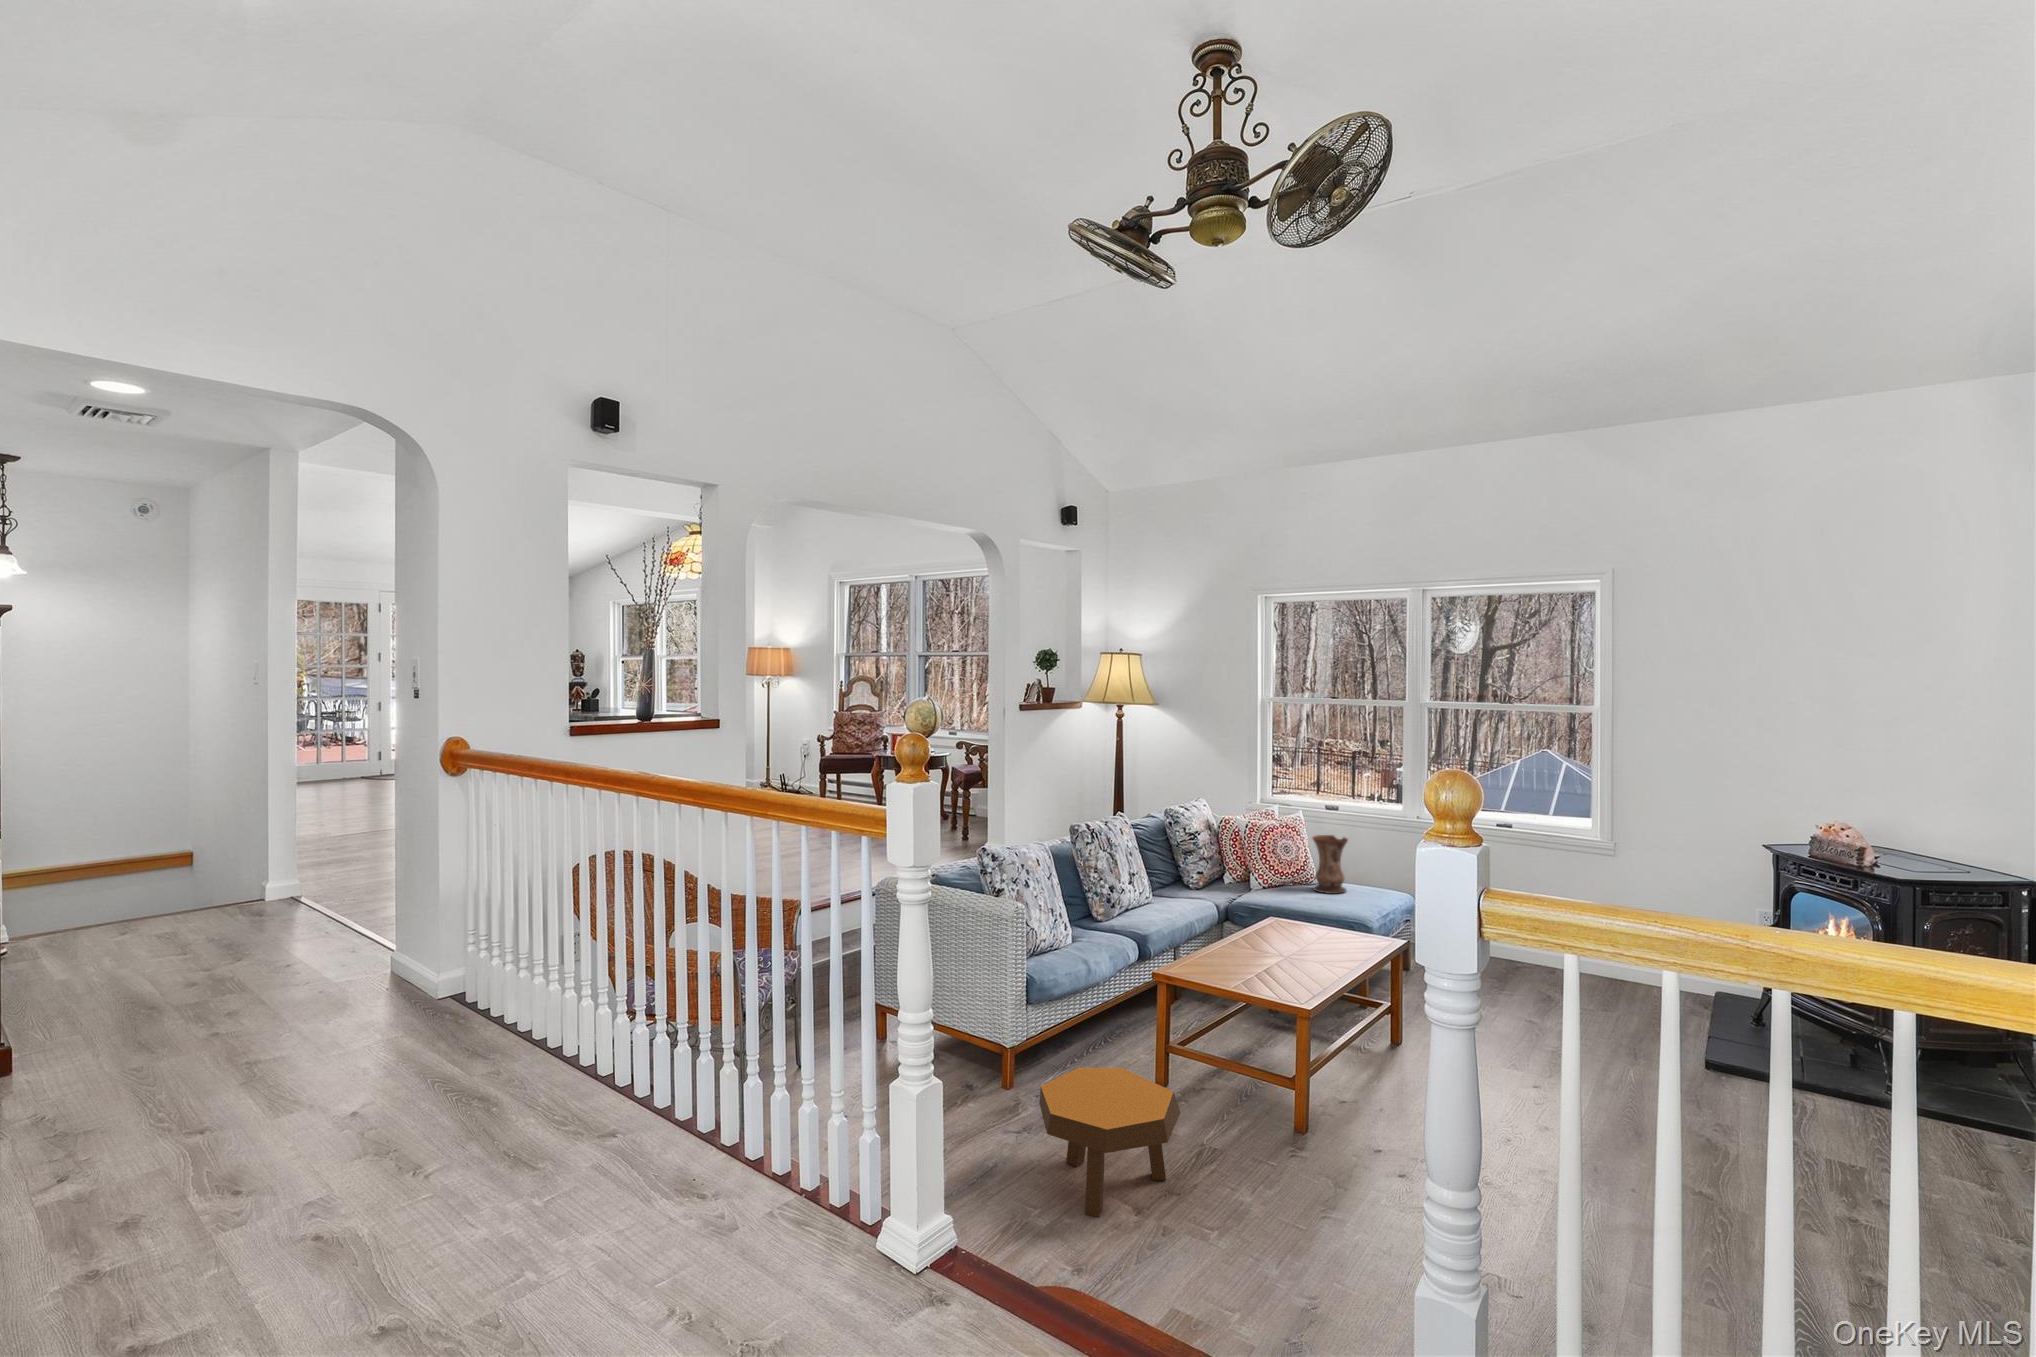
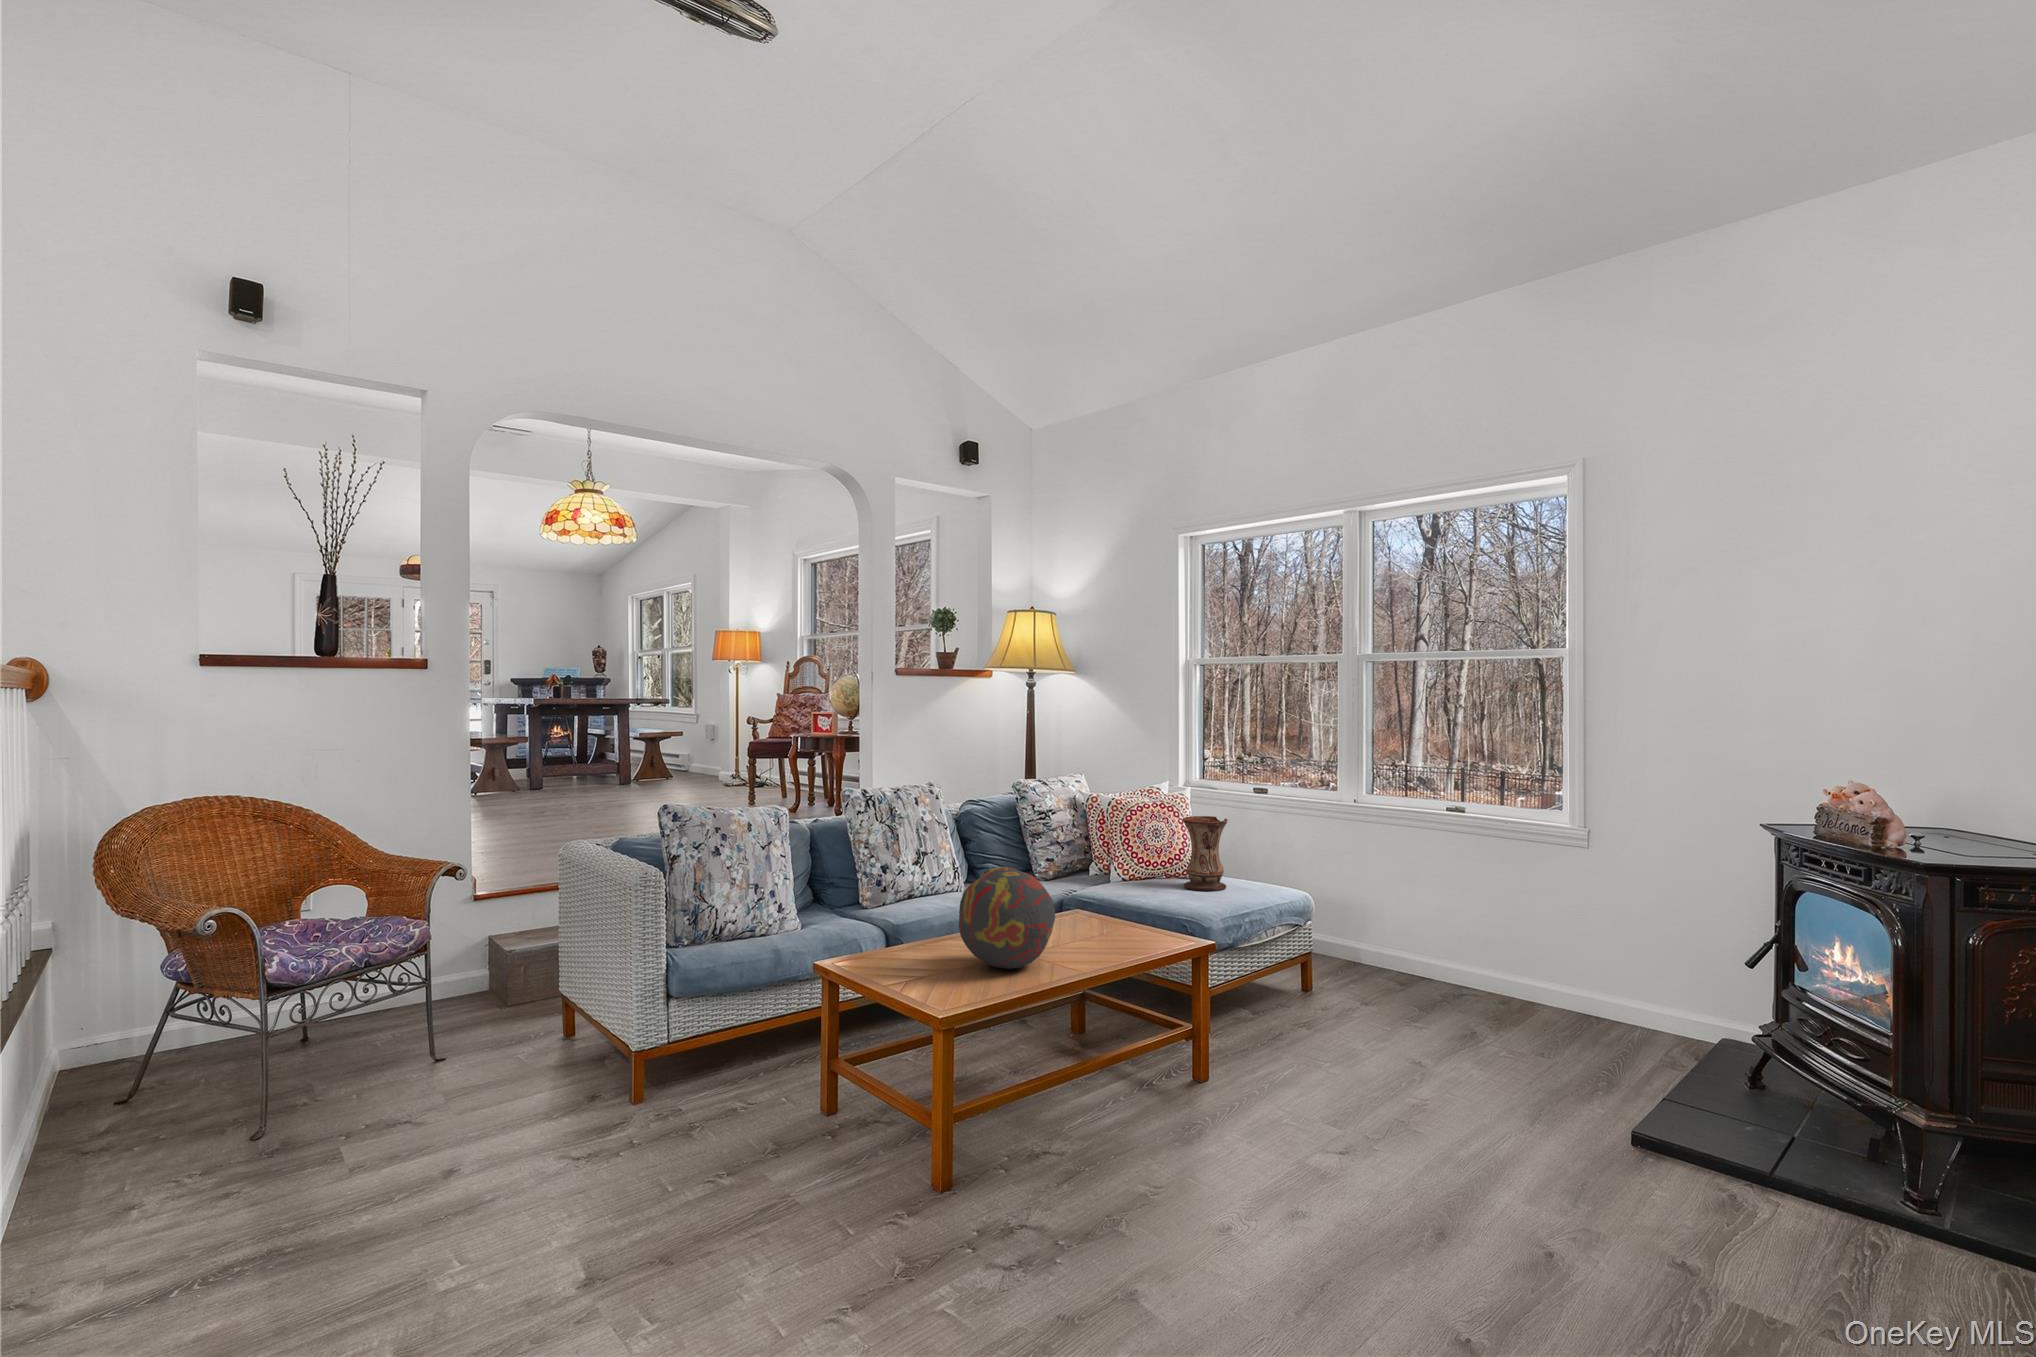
decorative orb: none [1249,894,1323,970] -> present [959,867,1055,969]
footstool: present [1039,1068,1180,1217] -> none [465,1076,682,1286]

